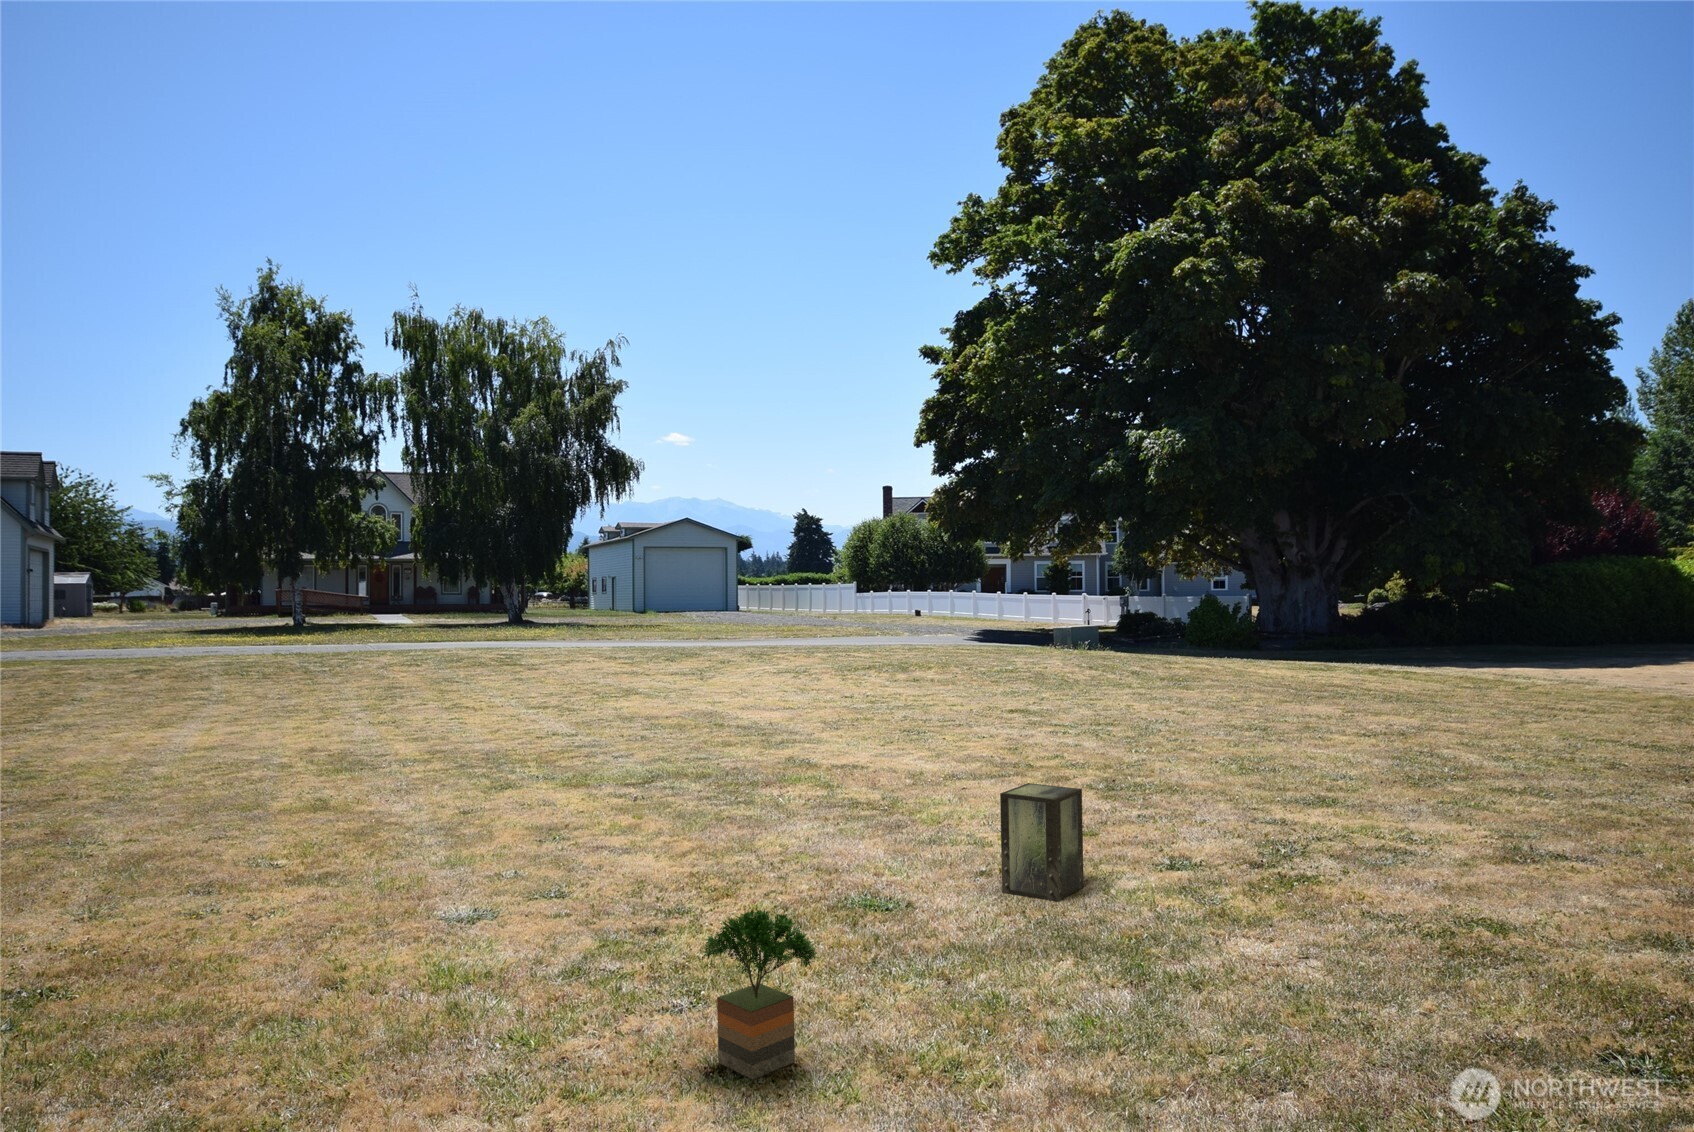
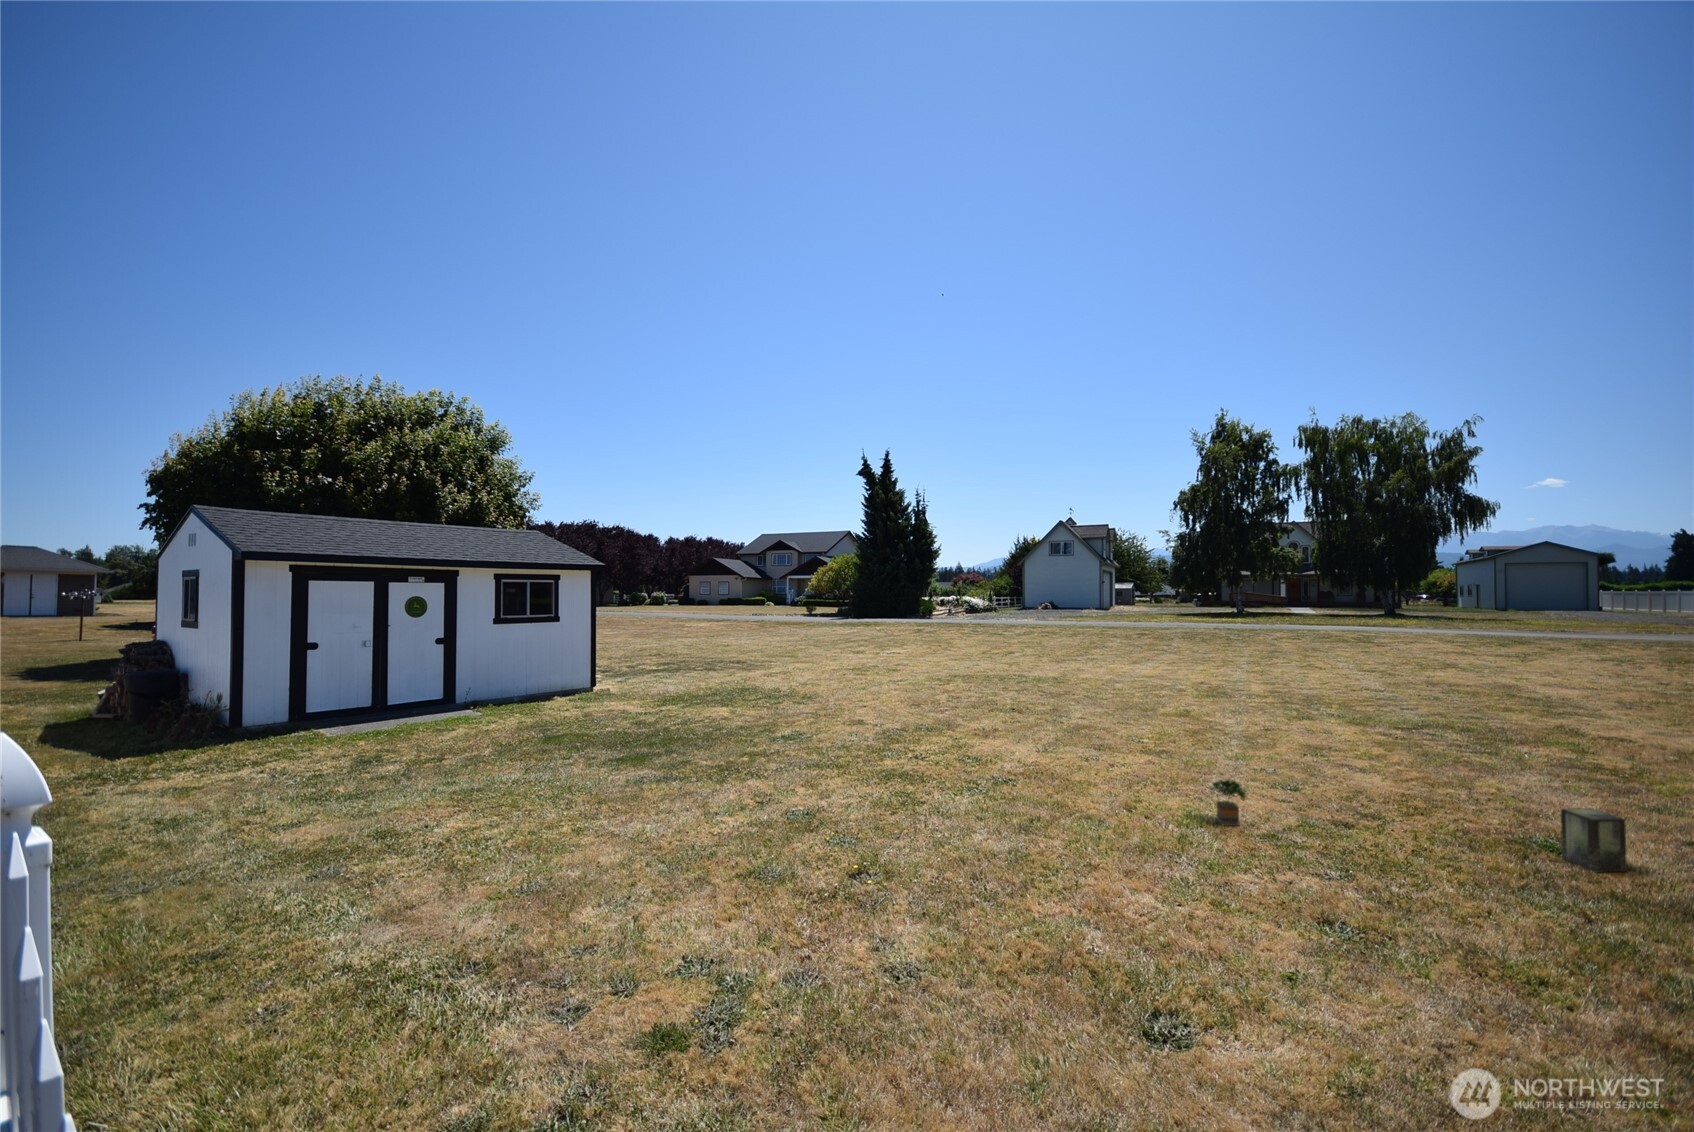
potted tree: present [703,909,818,1080] -> present [1213,780,1245,826]

